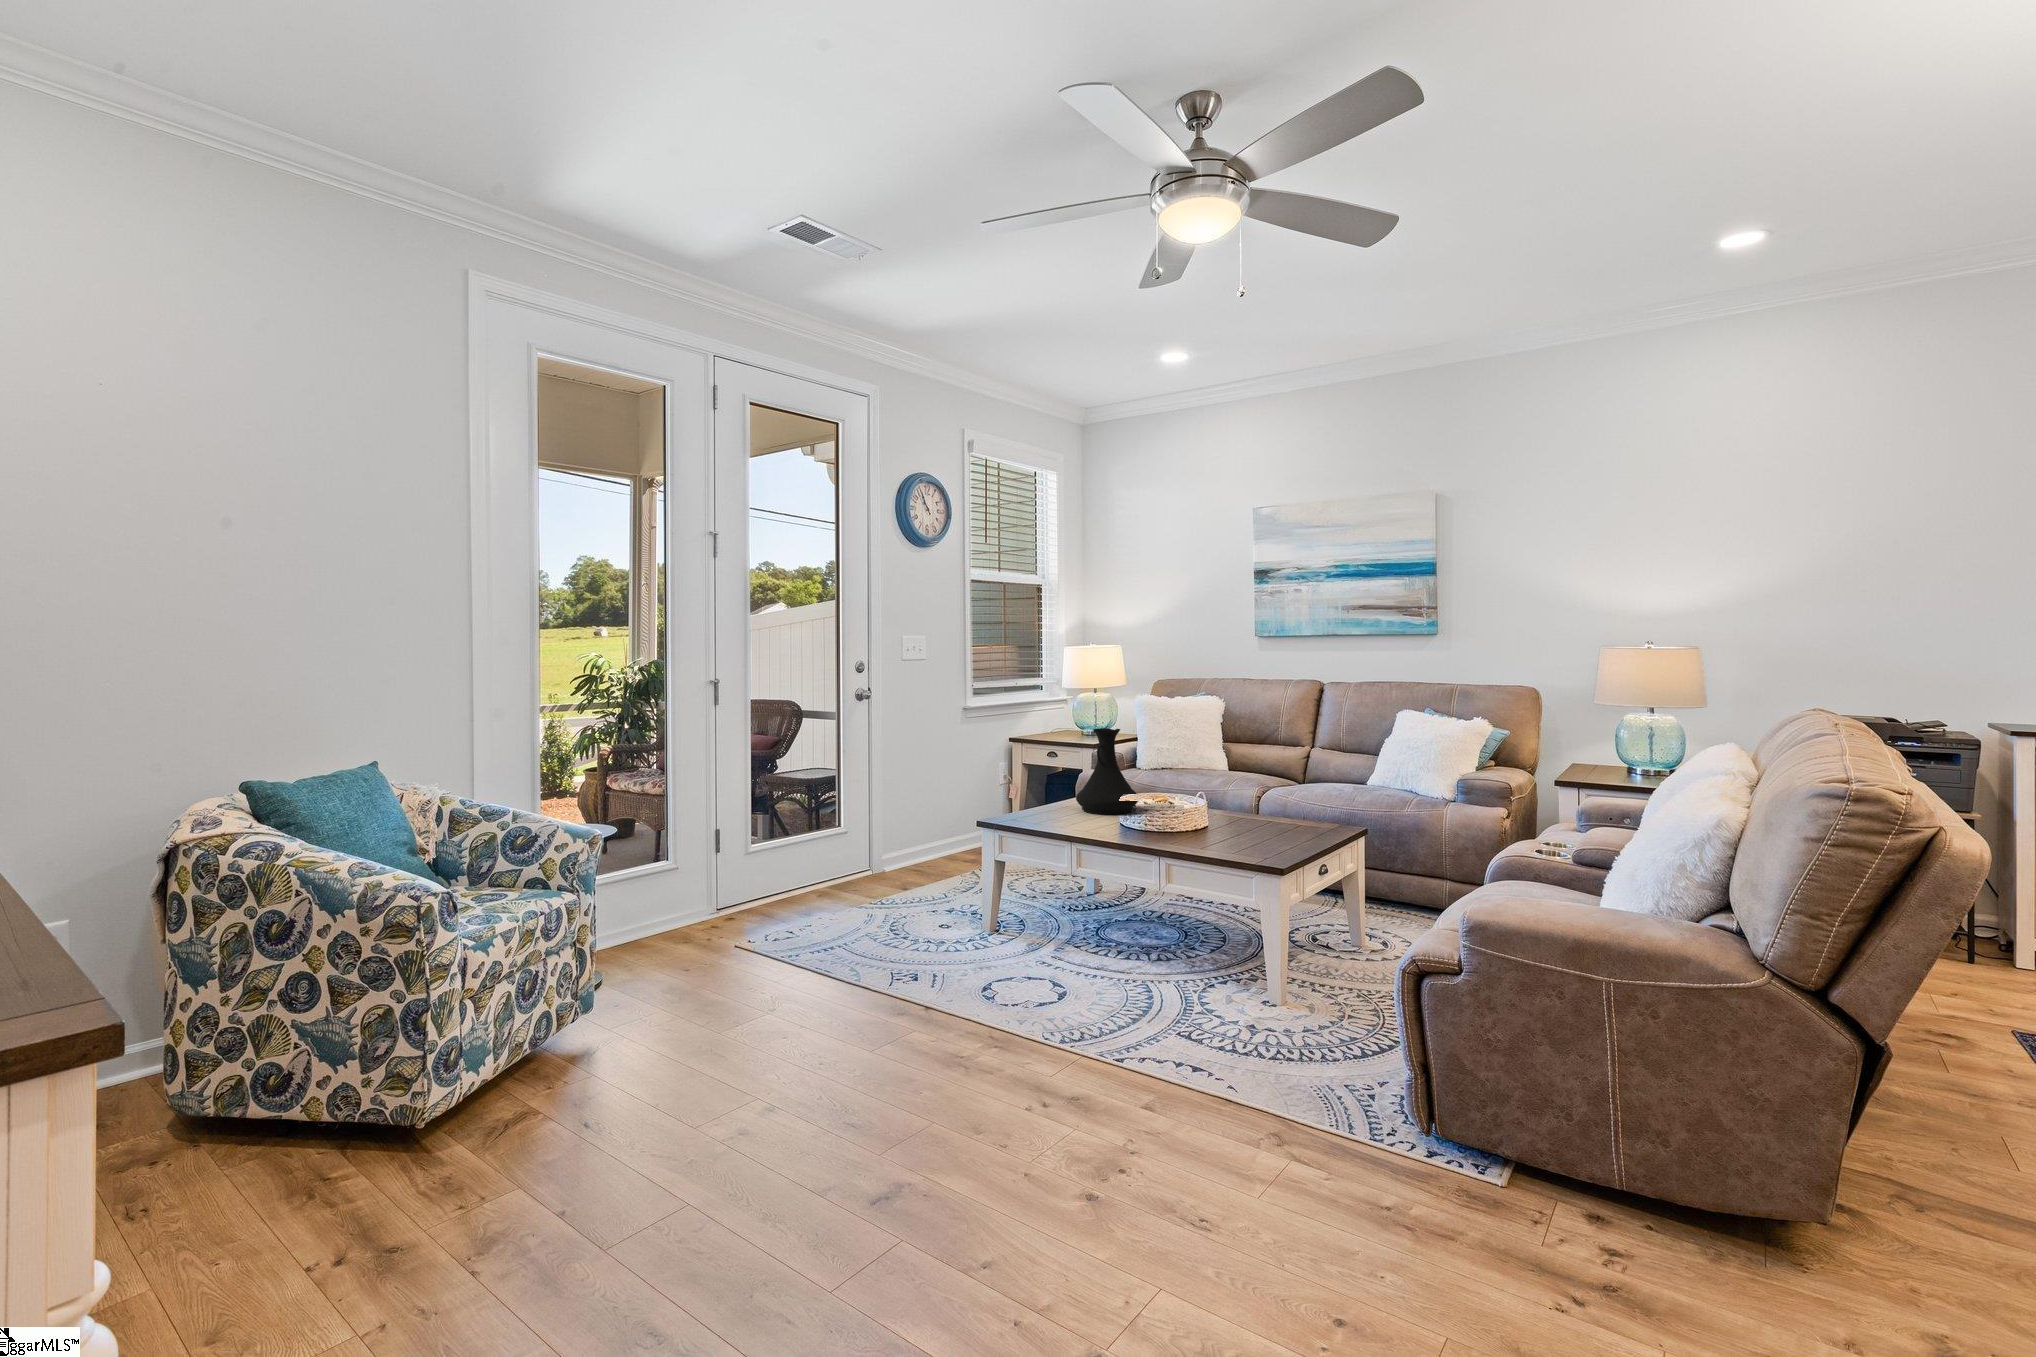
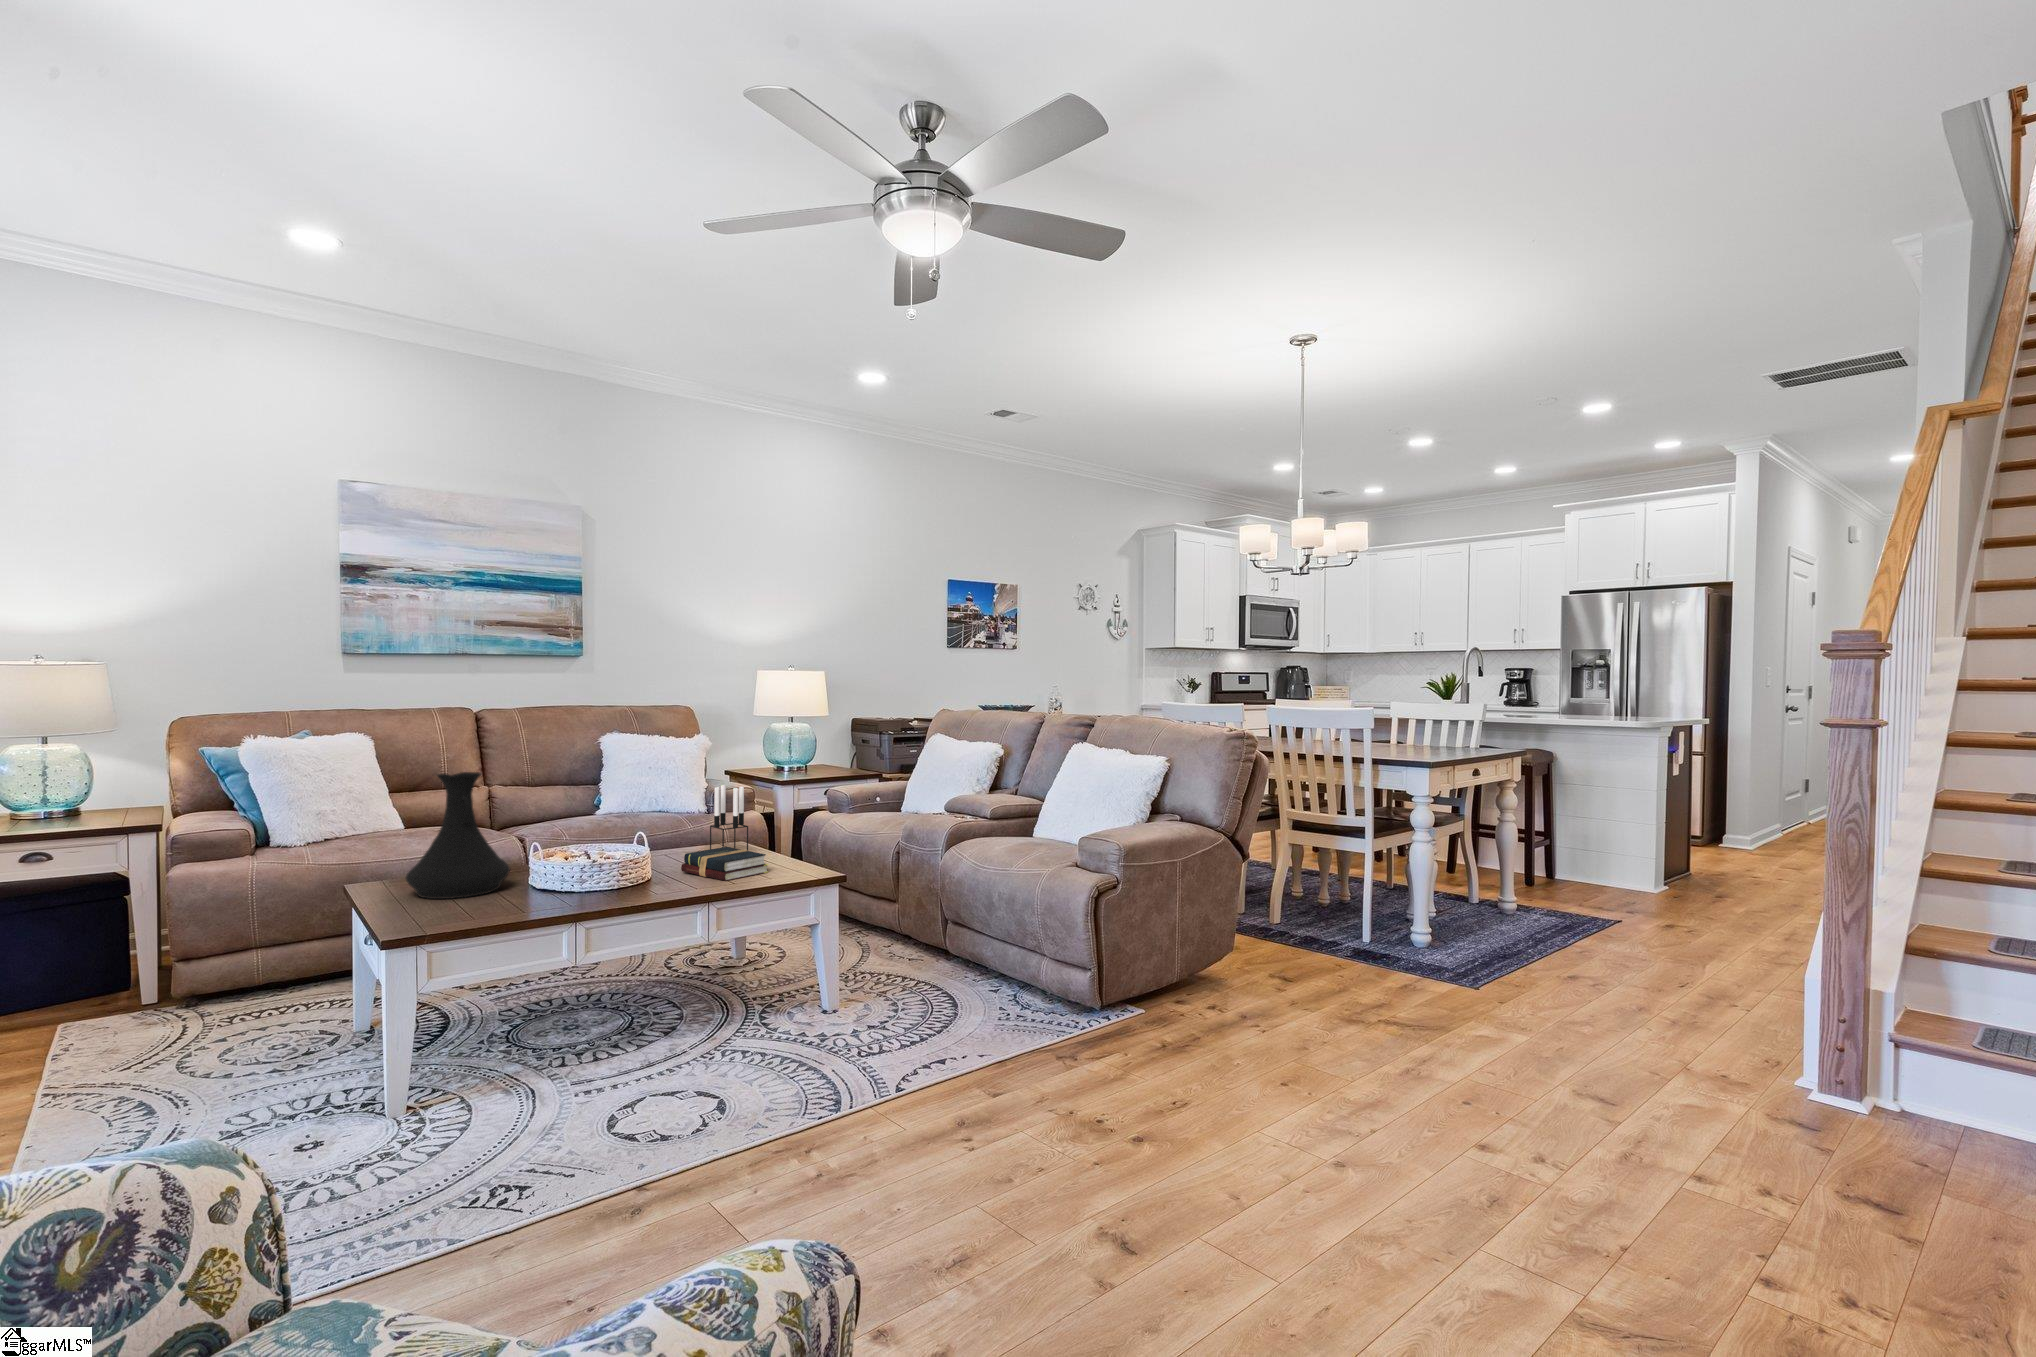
candle holder: none [1294,764,1328,834] -> present [710,785,748,851]
hardback book: none [1208,816,1267,847] -> present [681,847,768,881]

